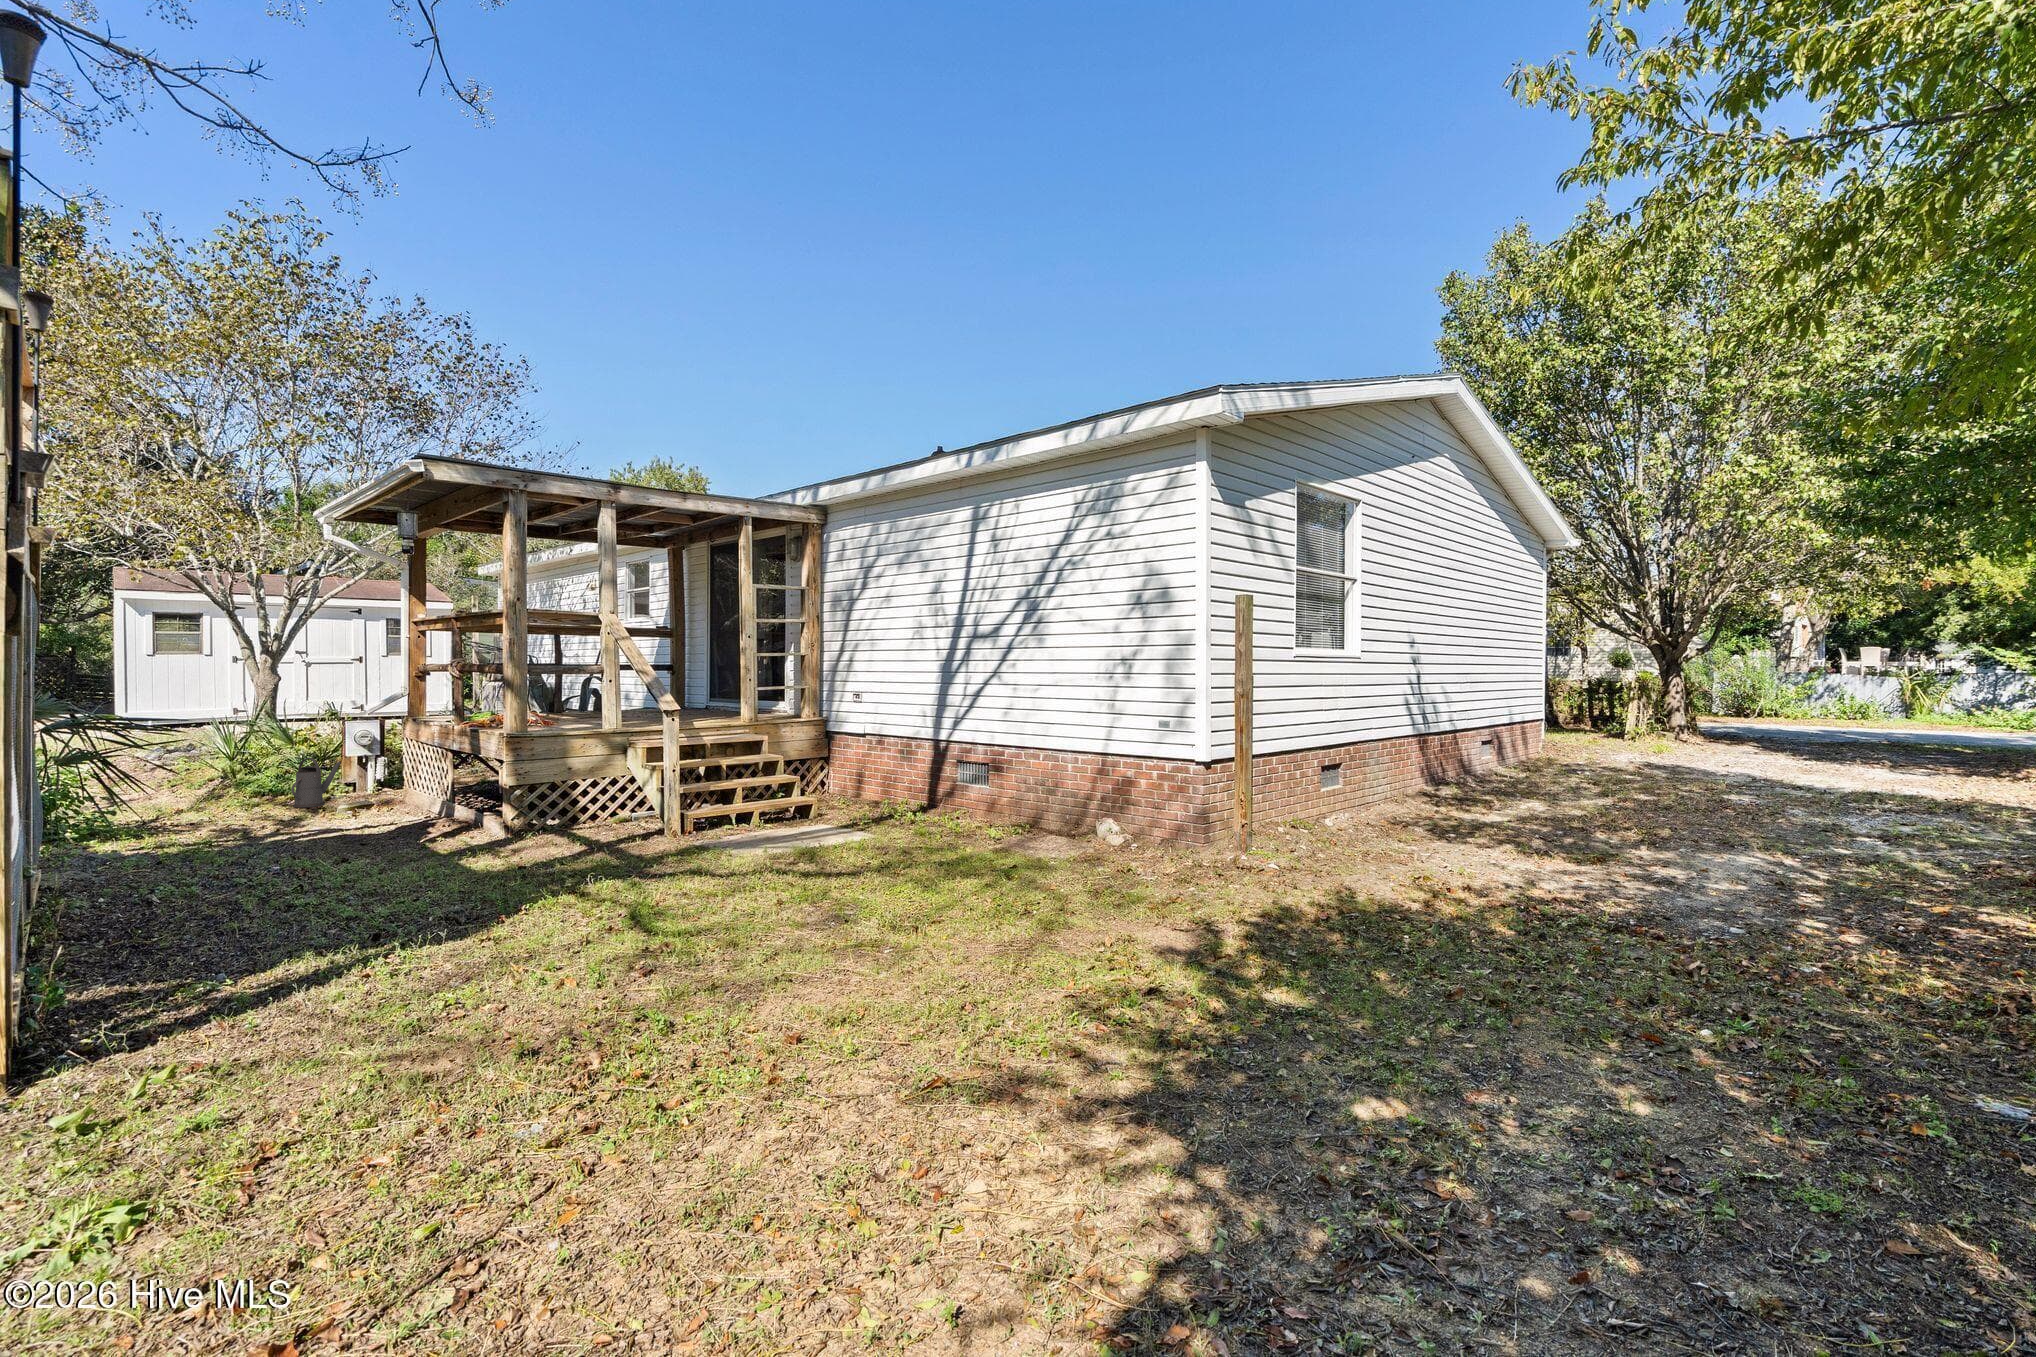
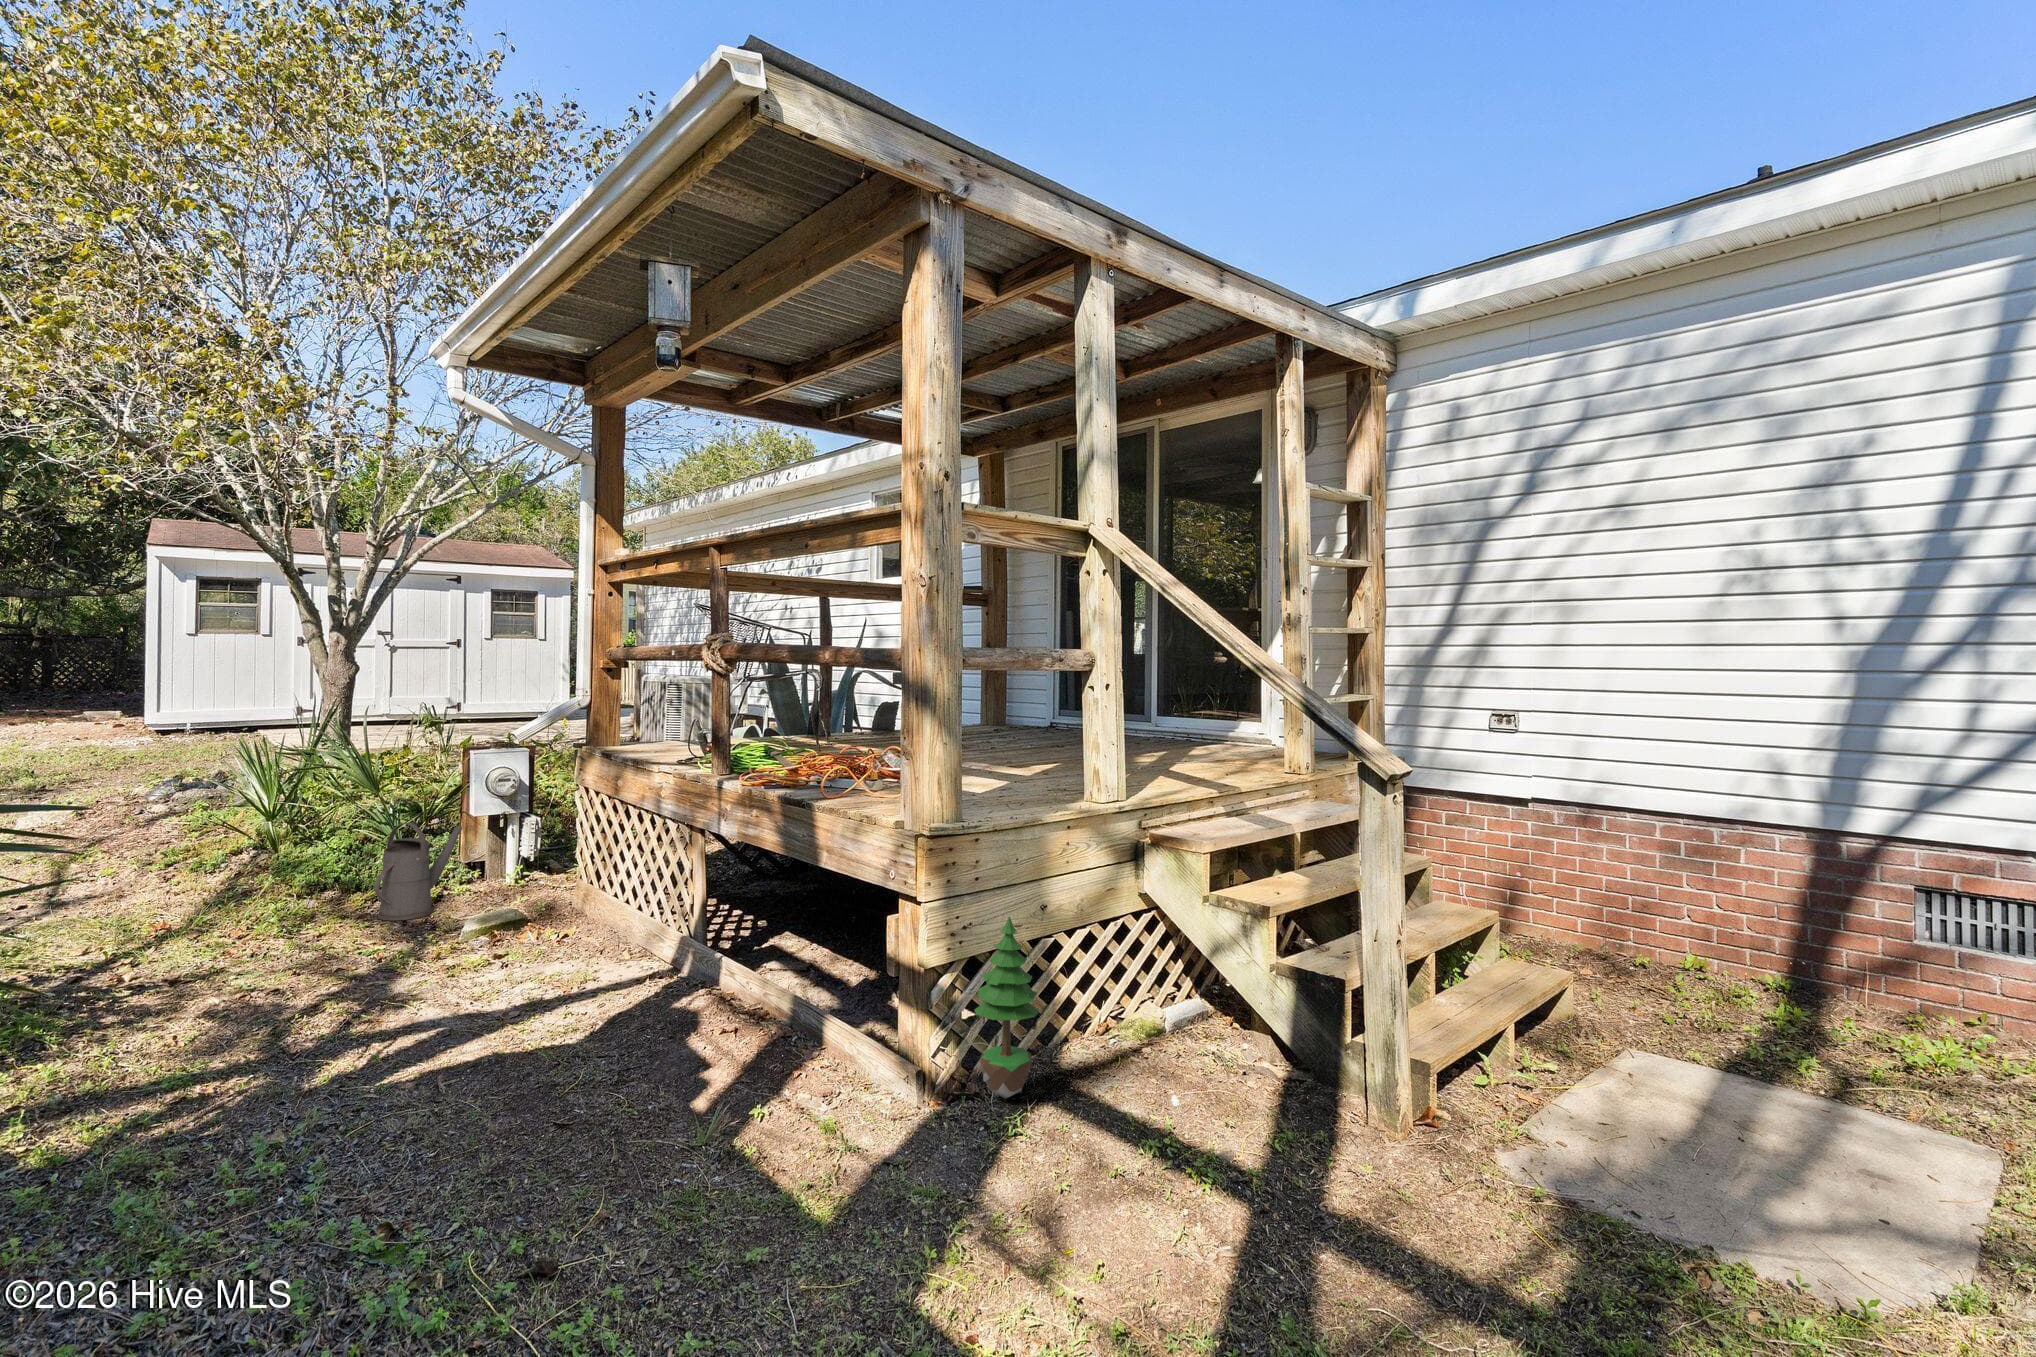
potted tree: none [534,771,562,843] -> present [975,917,1039,1099]

